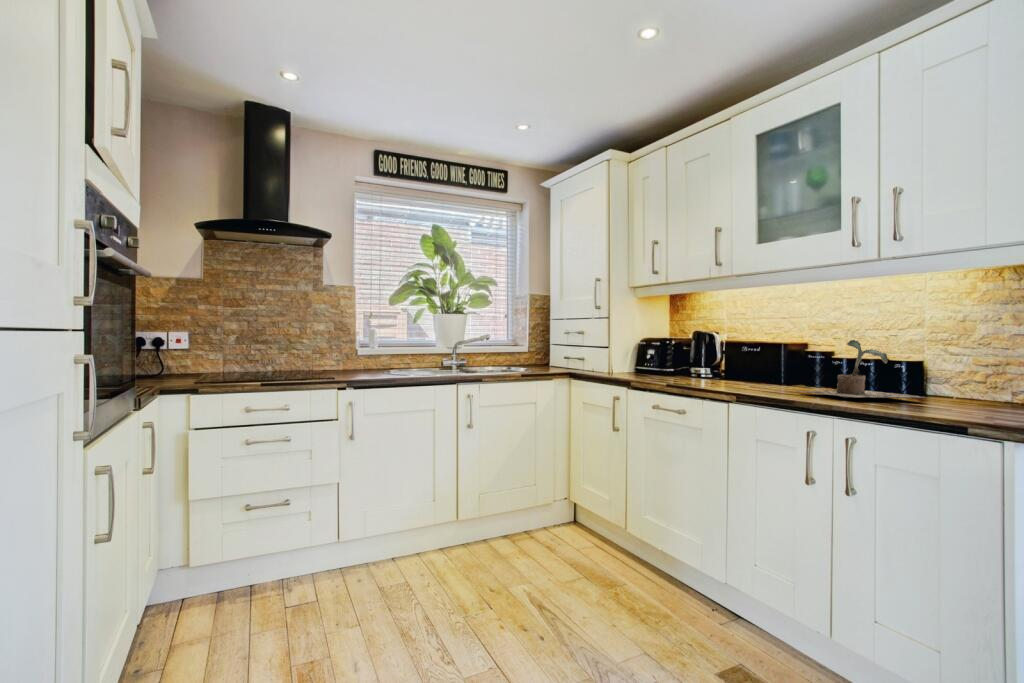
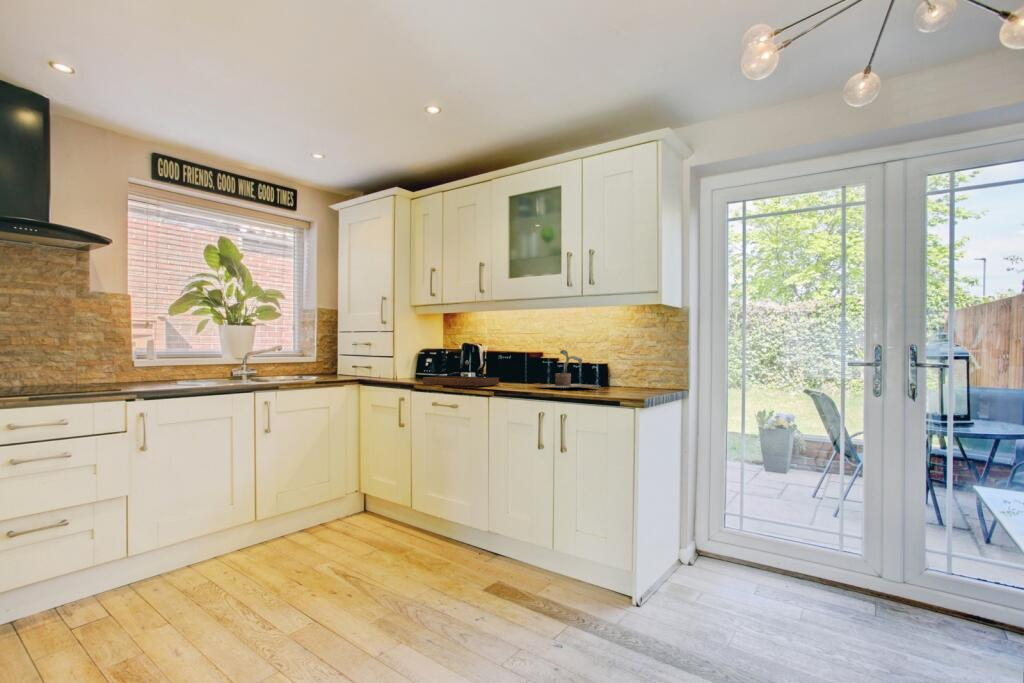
tray: none [639,354,743,389] -> present [423,361,499,387]

